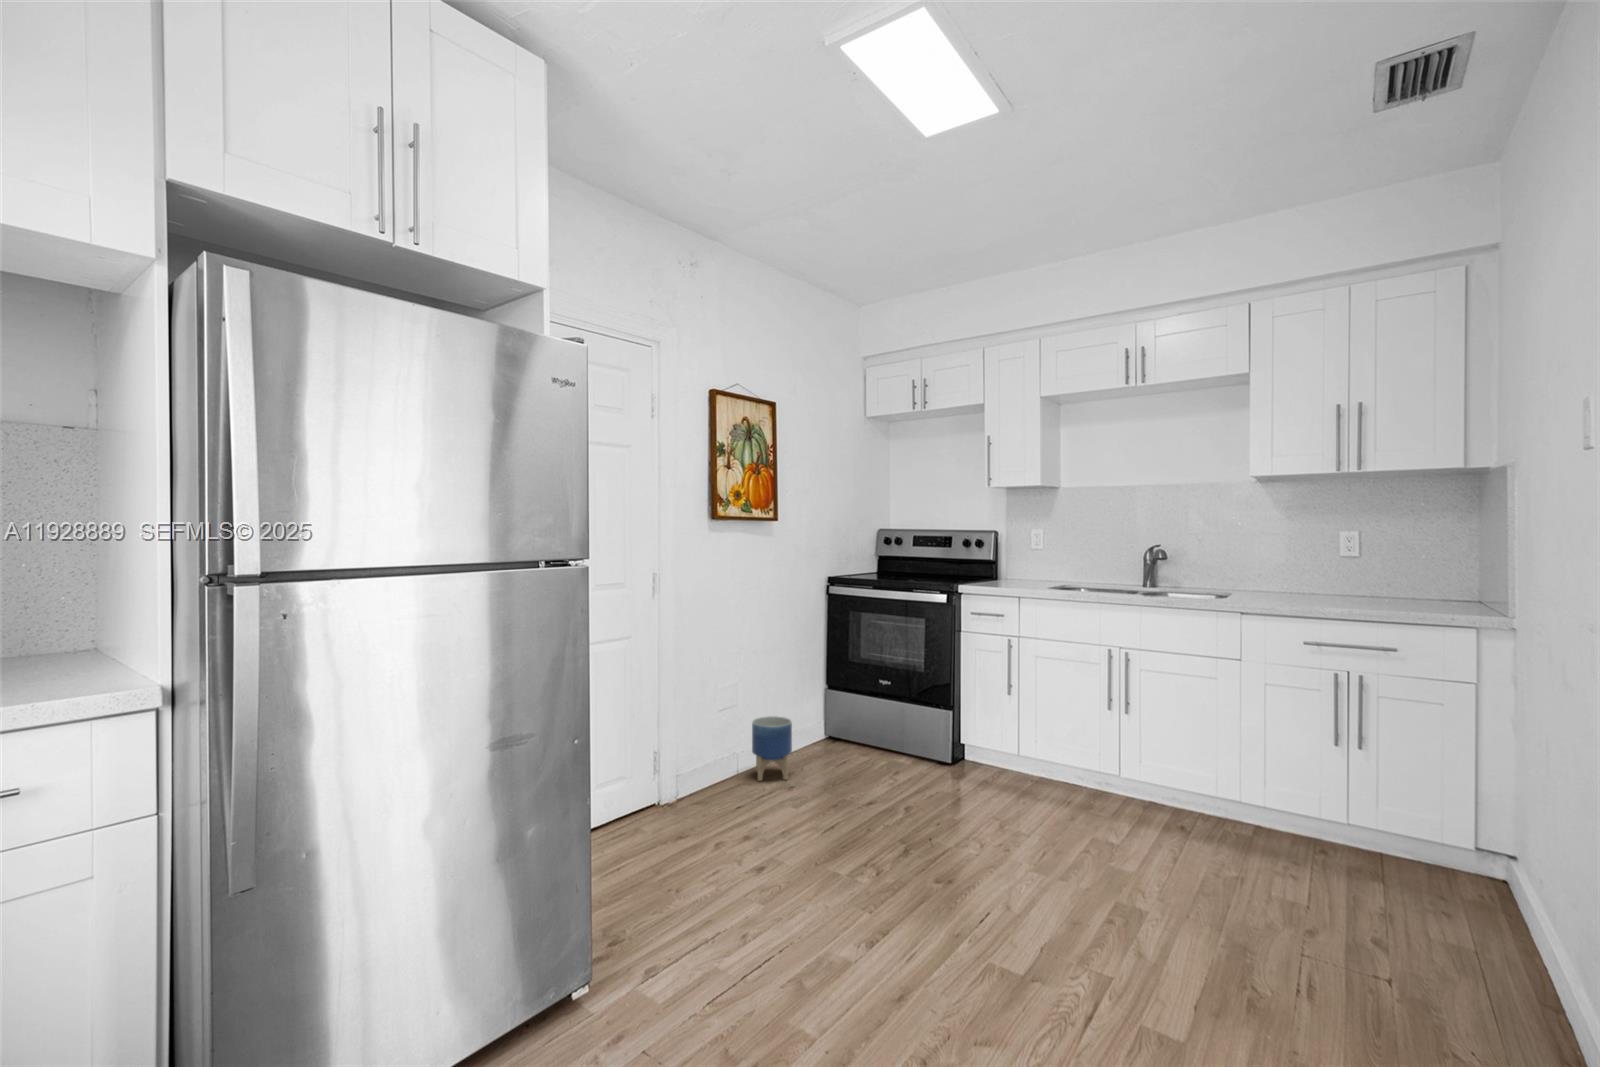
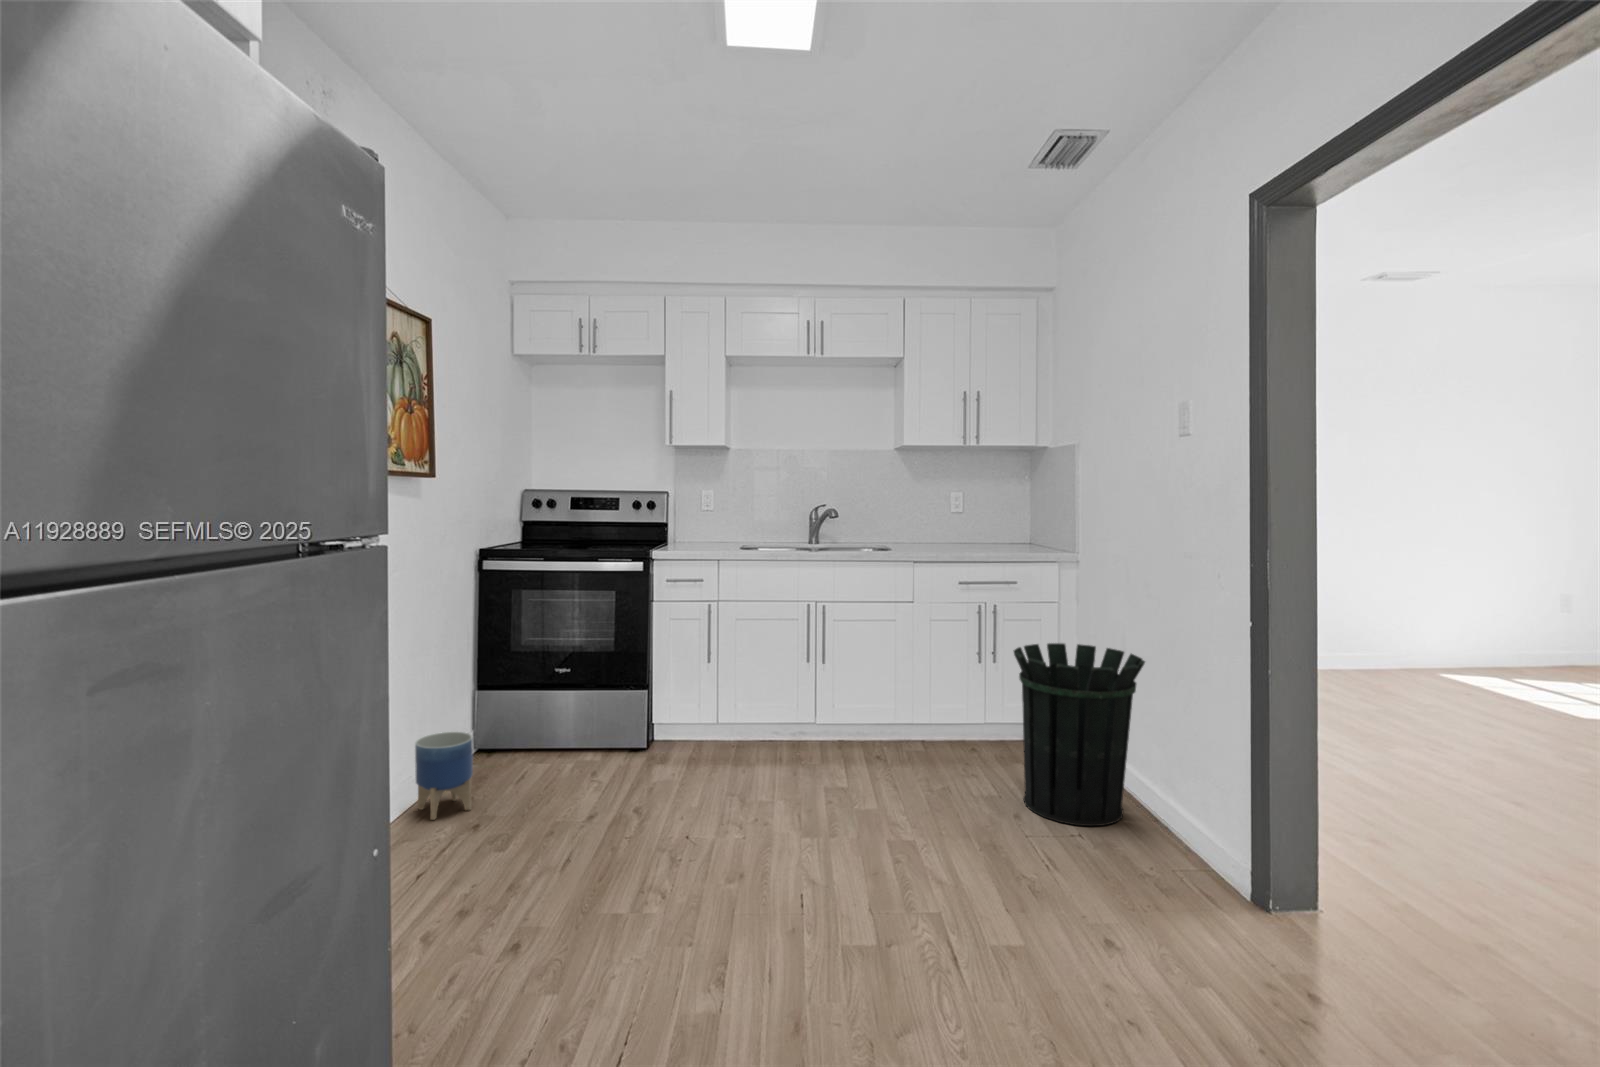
waste bin: none [1318,714,1531,970] -> present [1014,643,1145,826]

